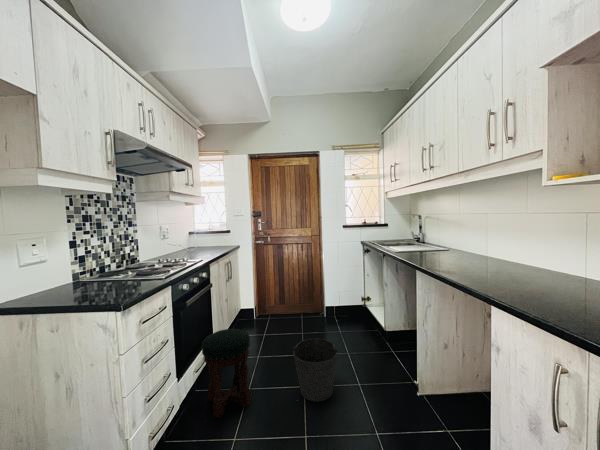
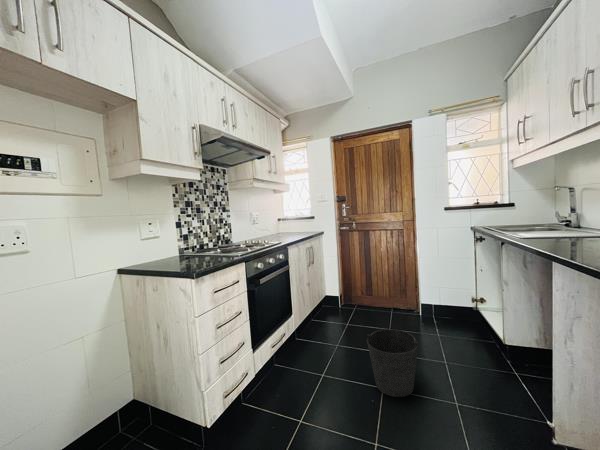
stool: present [202,329,251,418] -> none [276,309,323,390]

